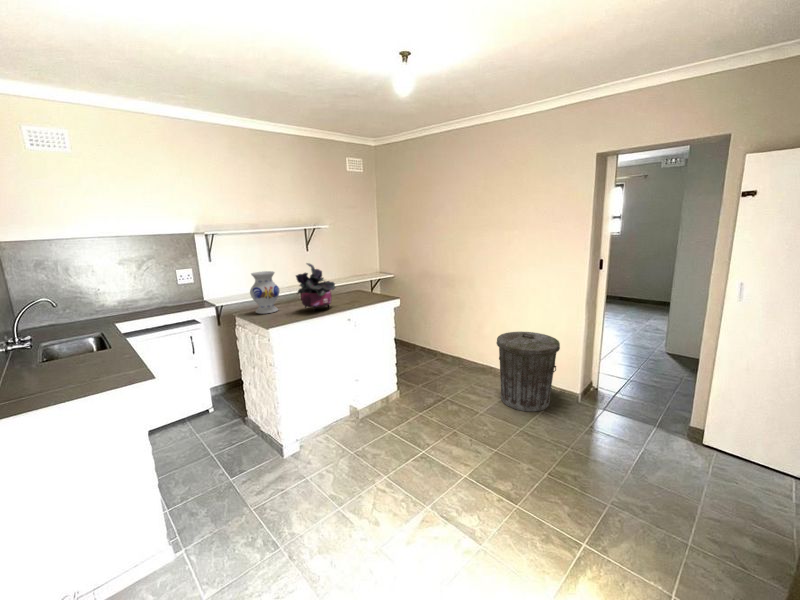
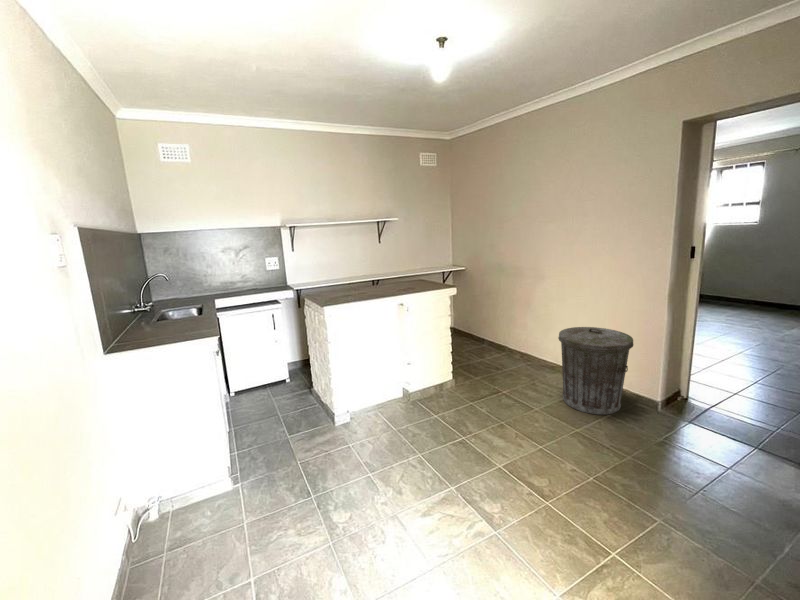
potted plant: present [296,263,335,311] -> none [352,250,390,294]
vase: present [250,271,280,314] -> none [316,258,342,296]

